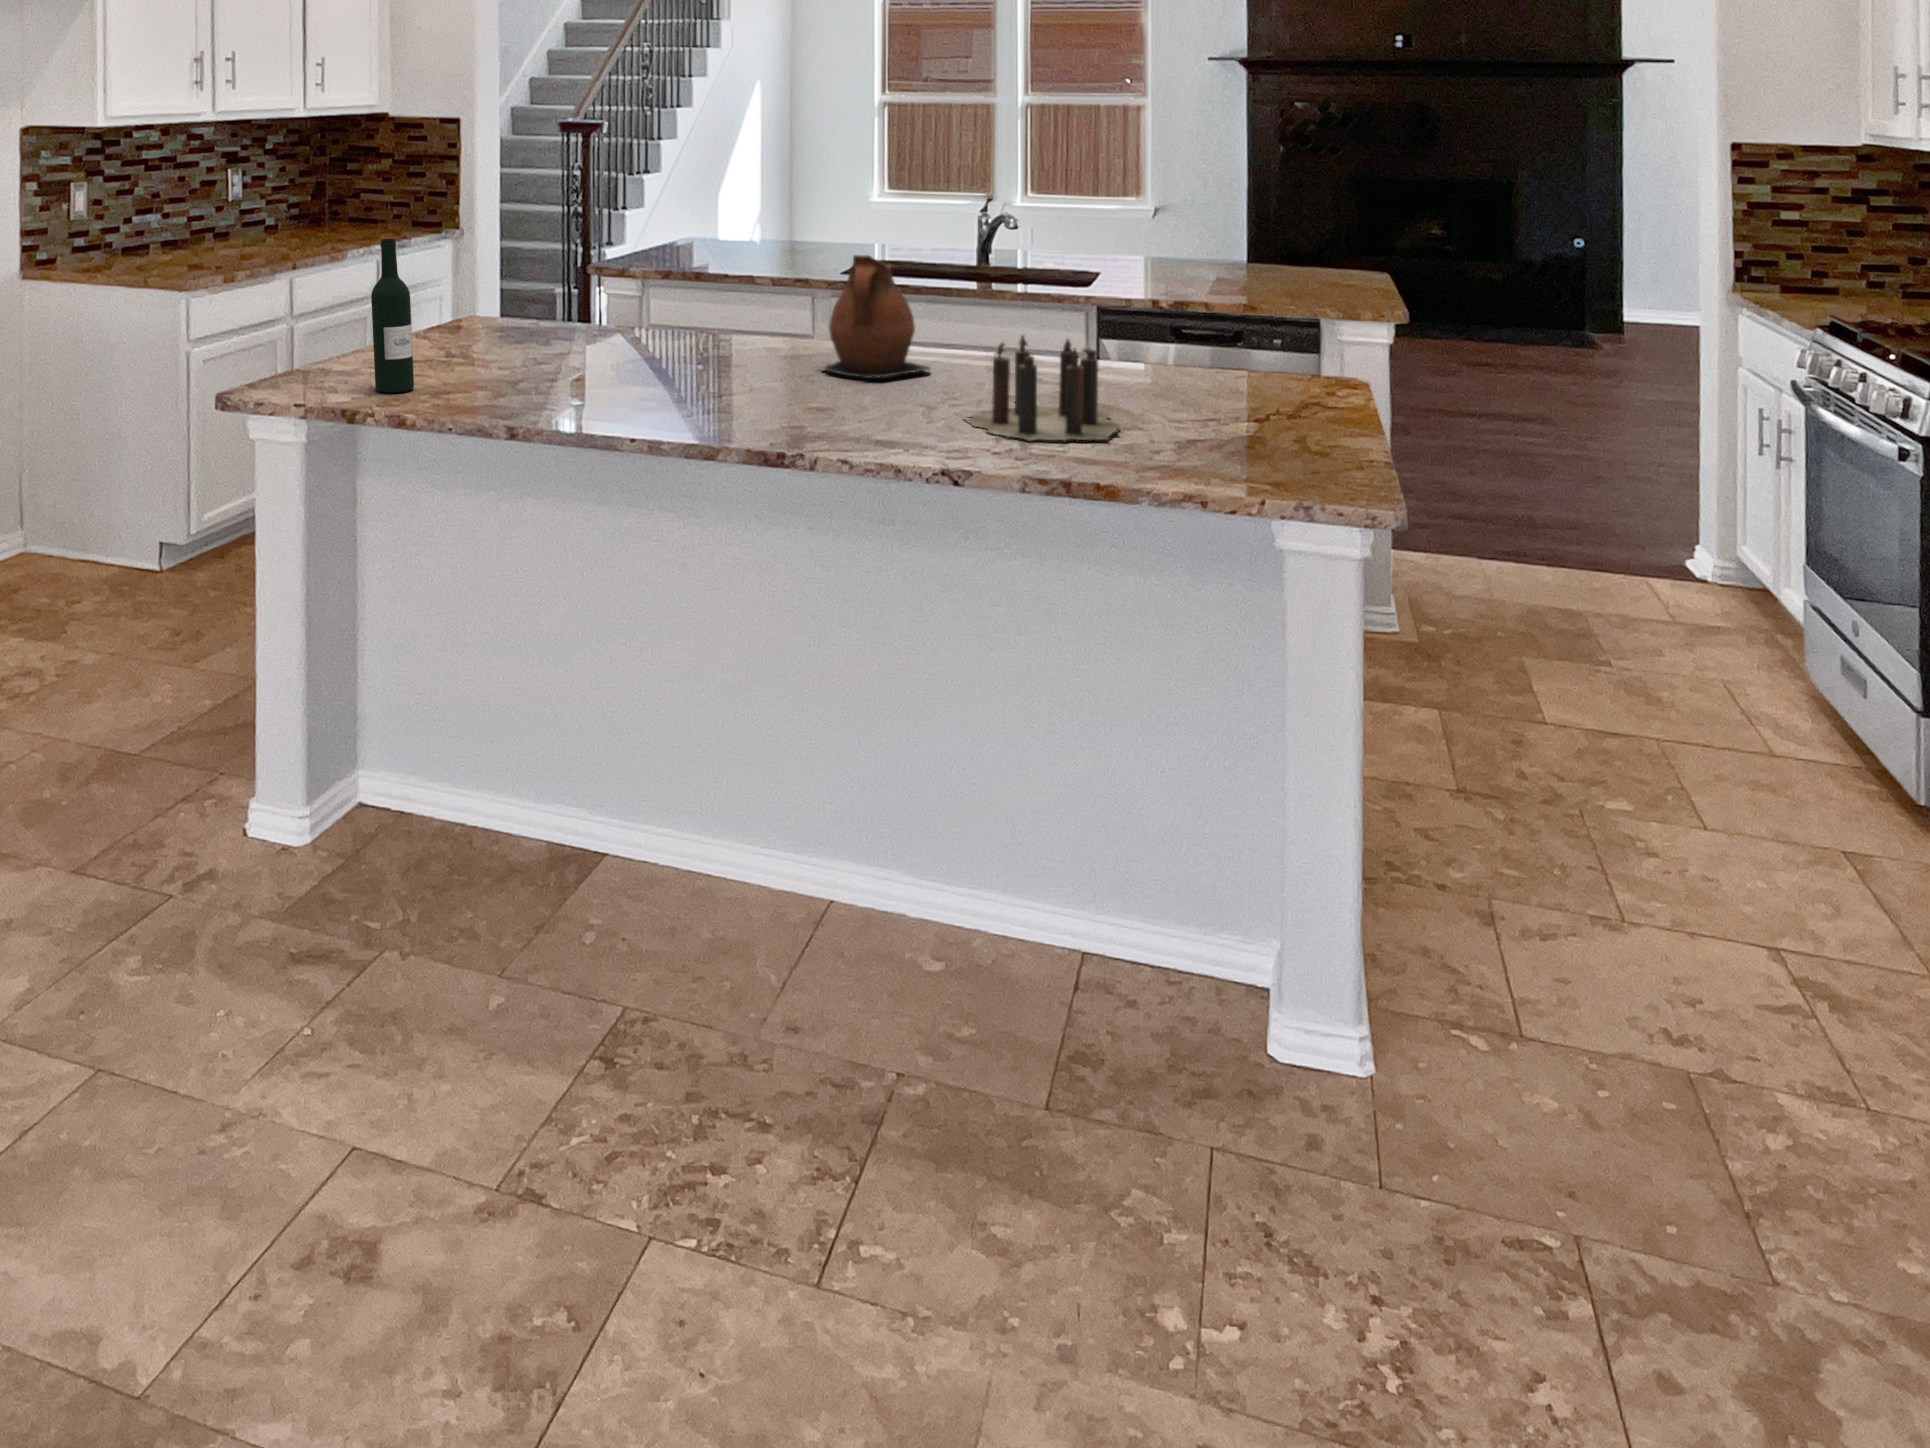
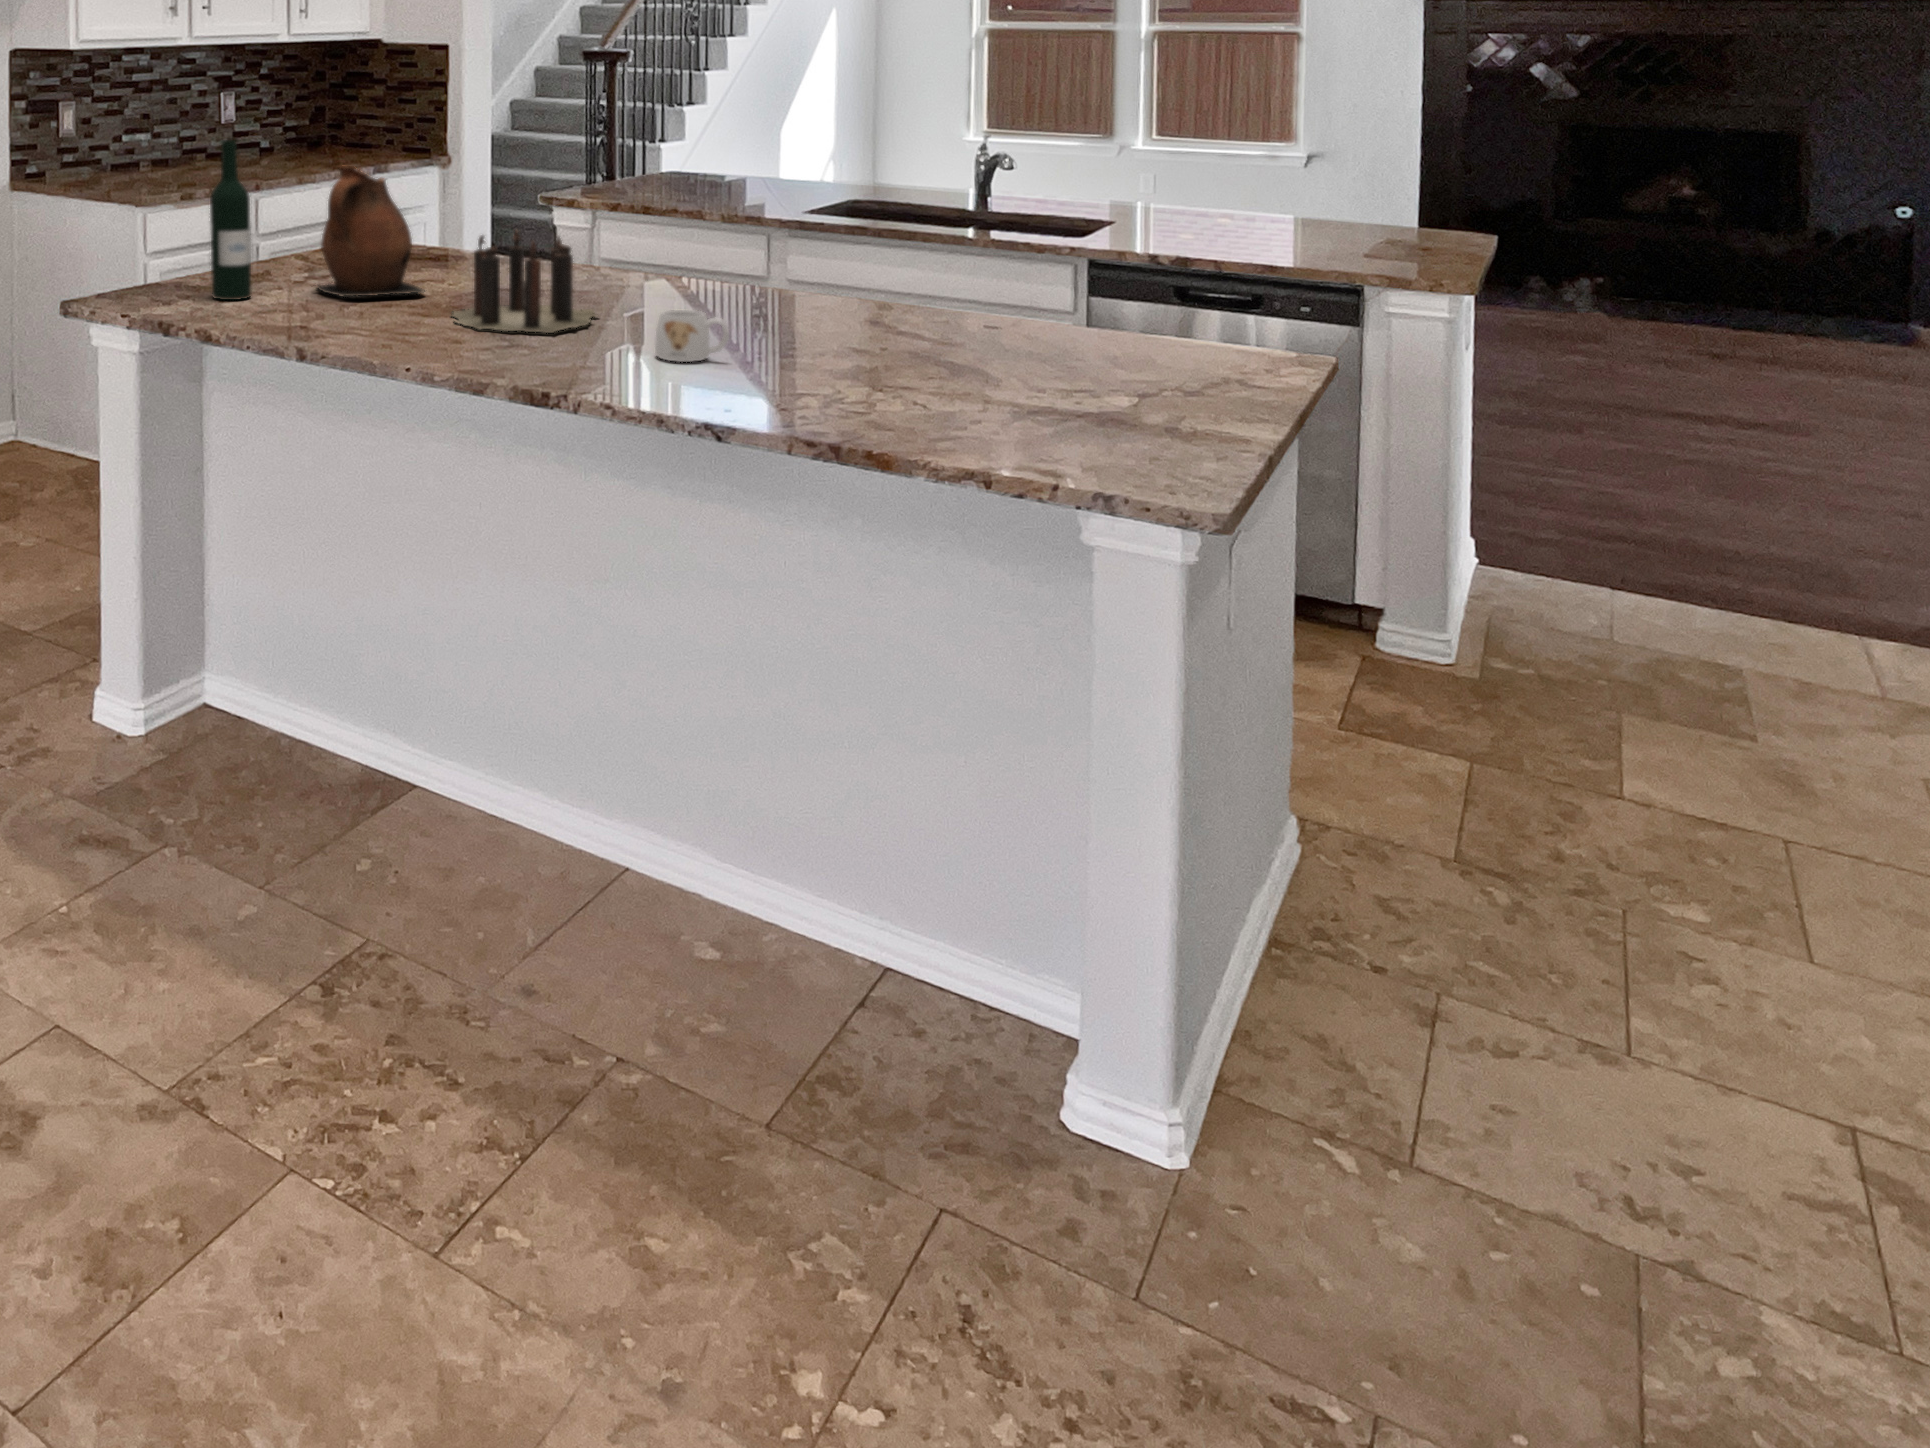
ceramic pitcher: present [821,255,930,378] -> present [318,166,424,296]
candle: present [965,335,1120,440] -> present [452,231,599,333]
mug: none [831,380,897,427] -> present [655,310,729,362]

